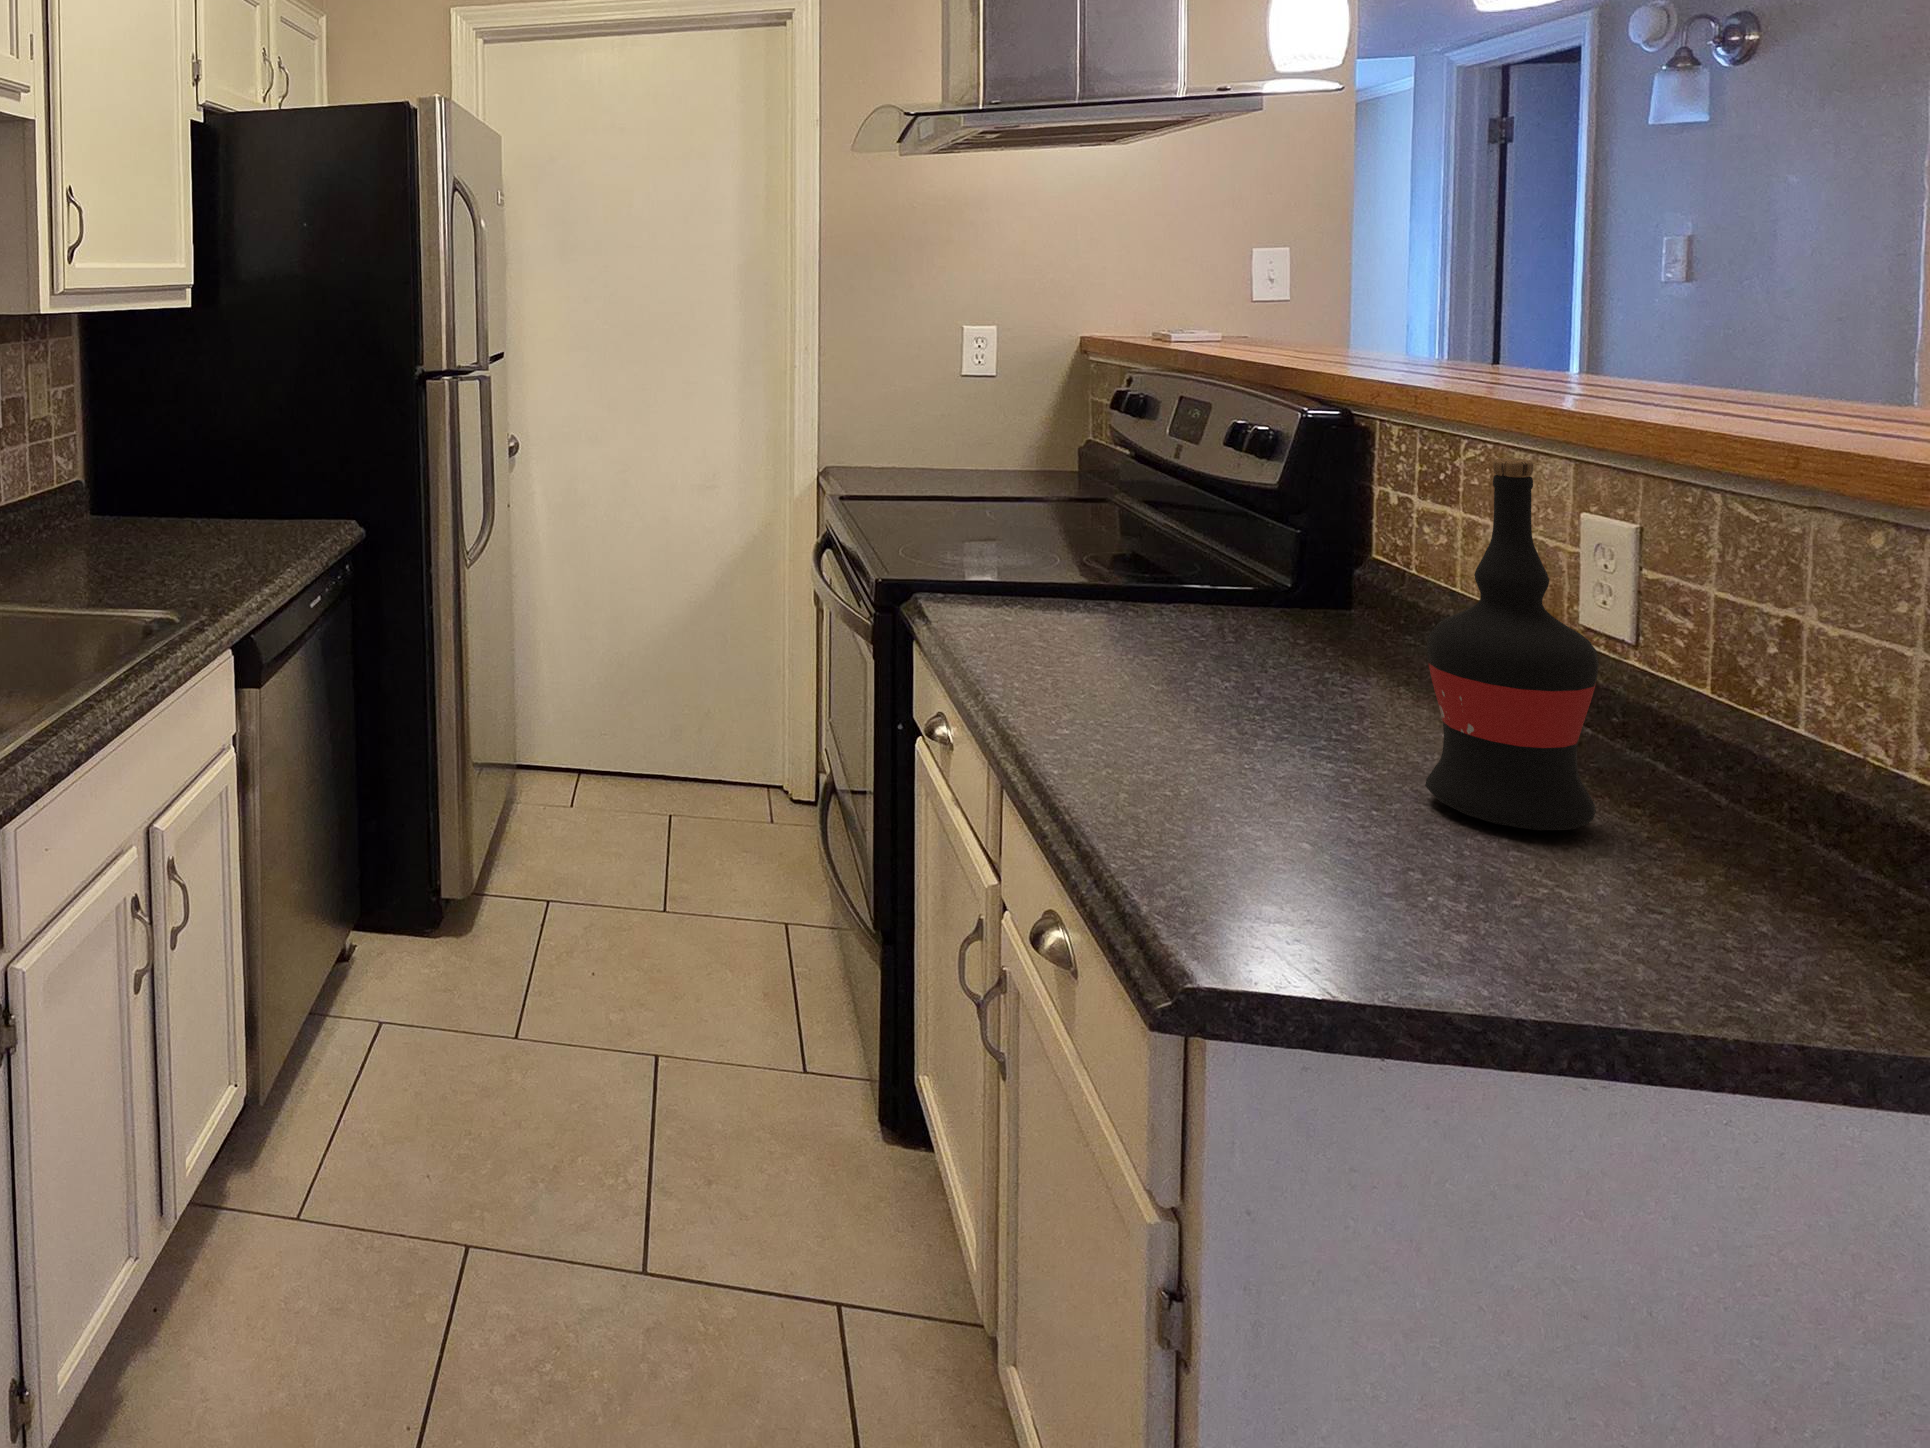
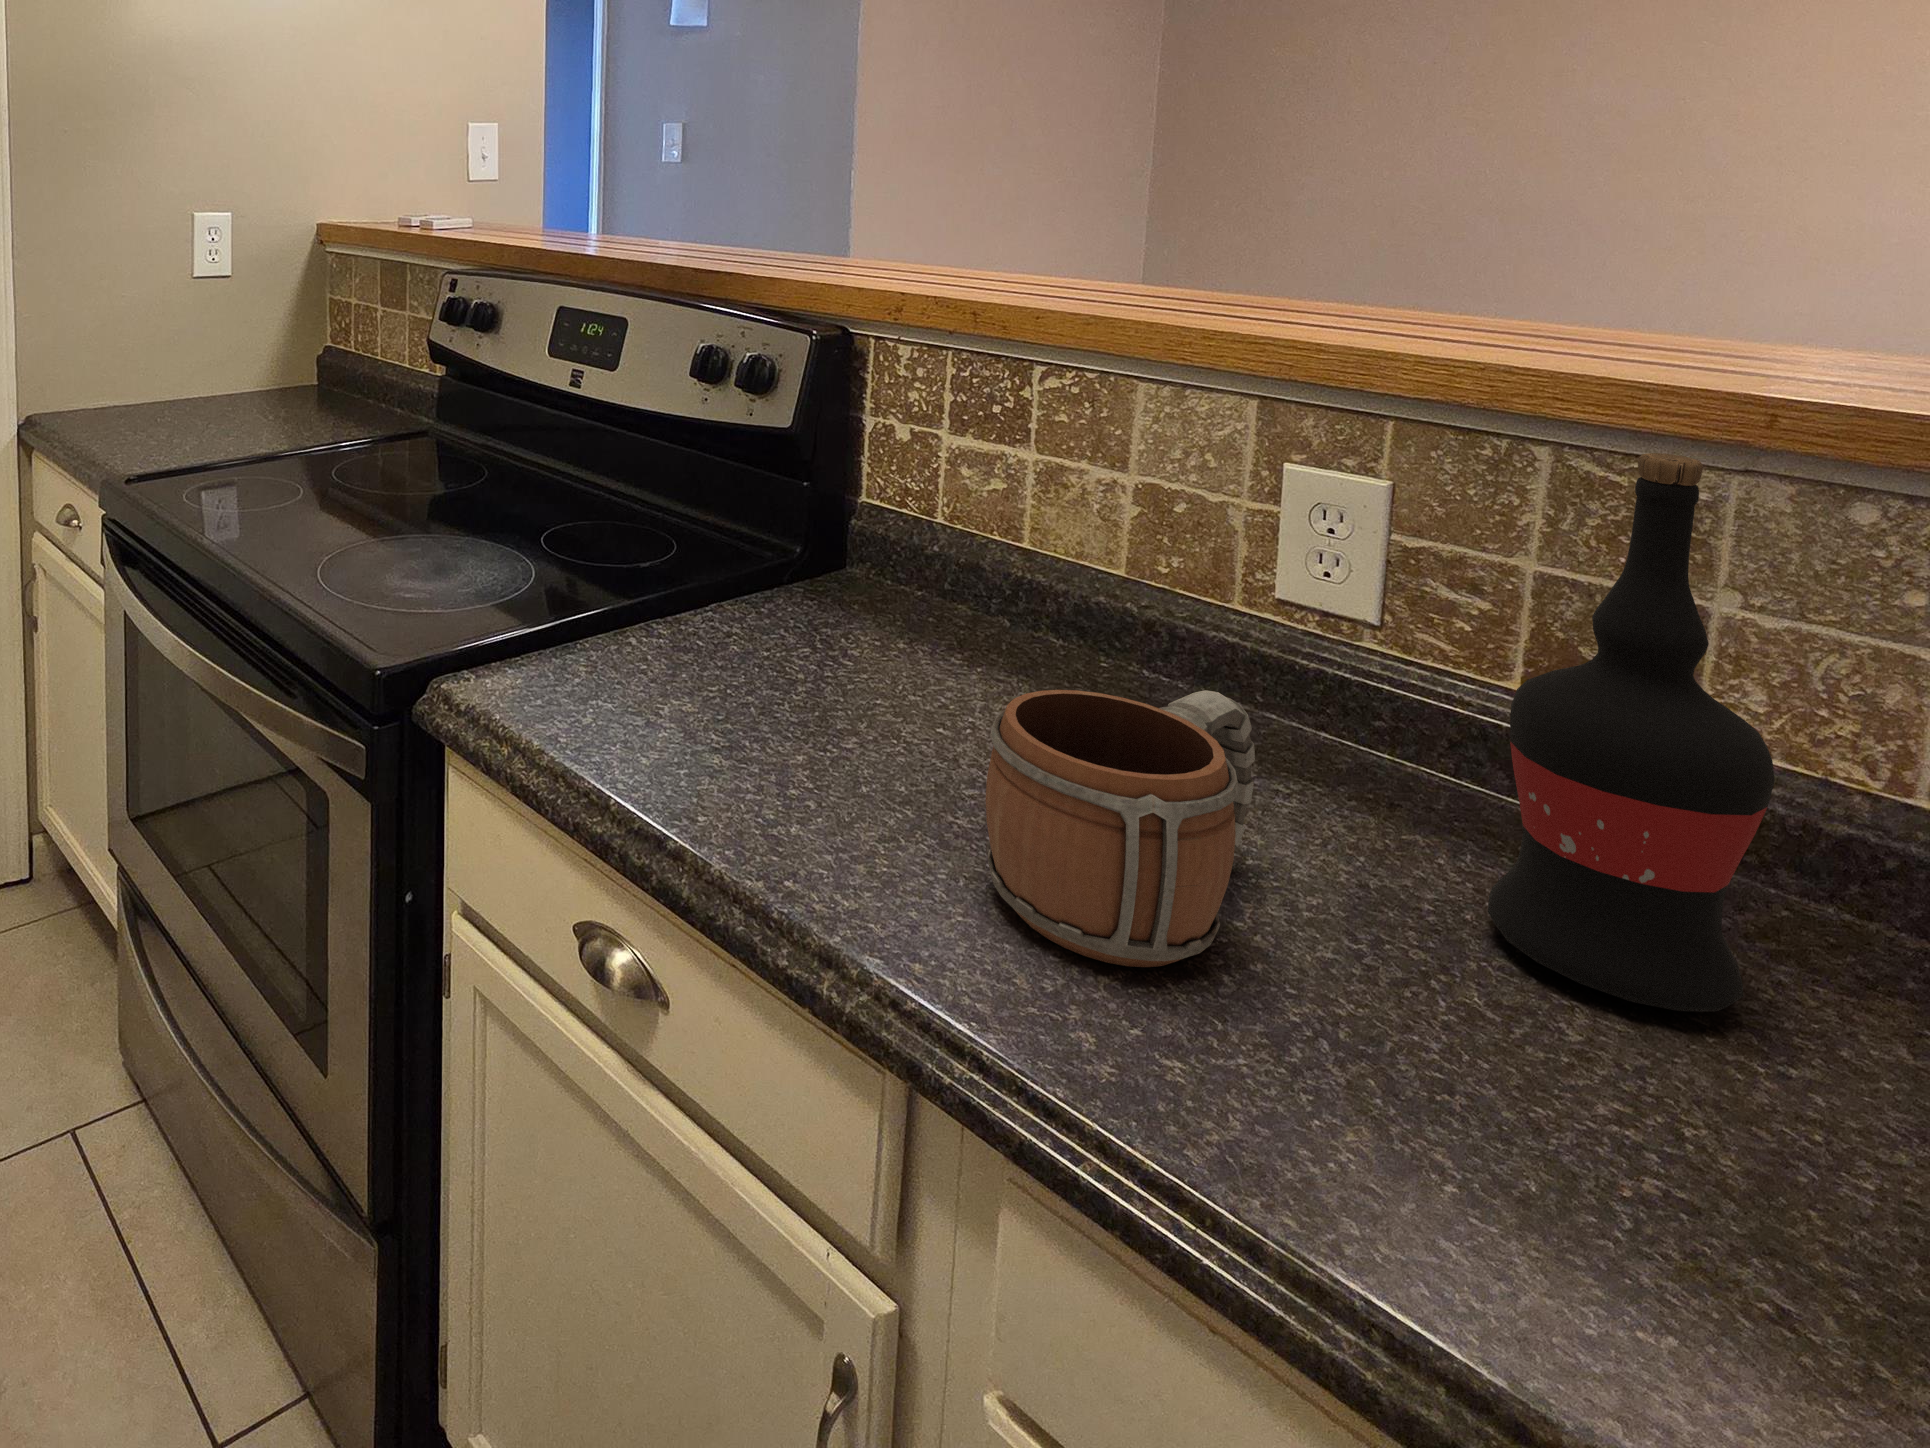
mug: none [1086,598,1319,744] -> present [986,690,1255,967]

